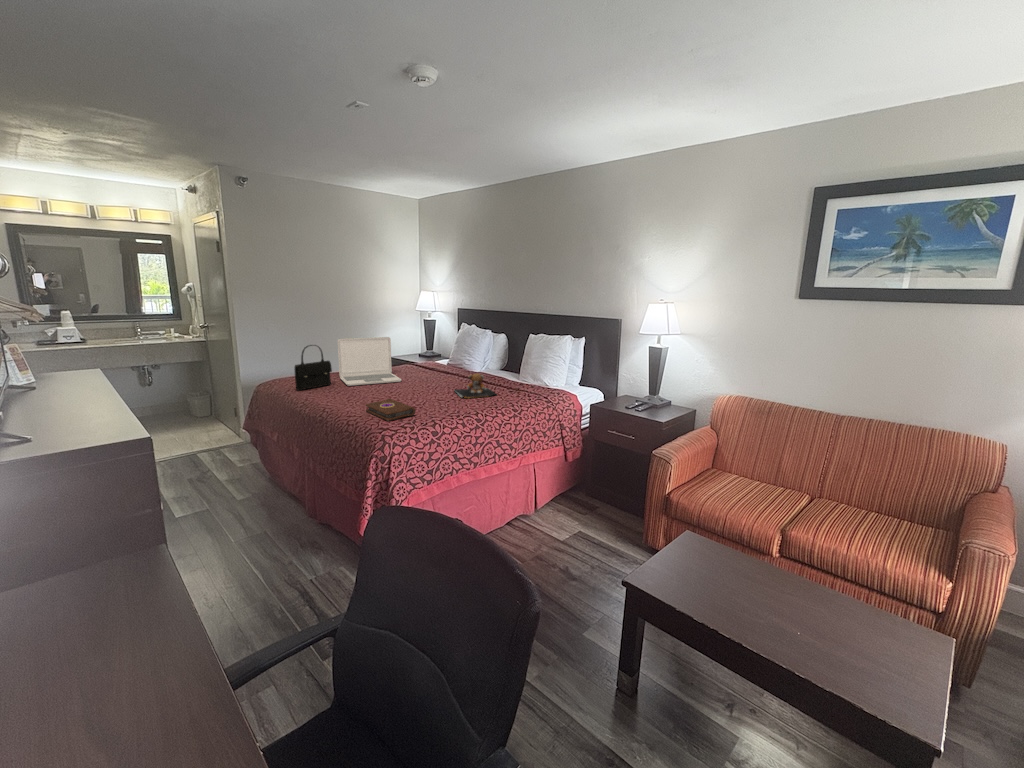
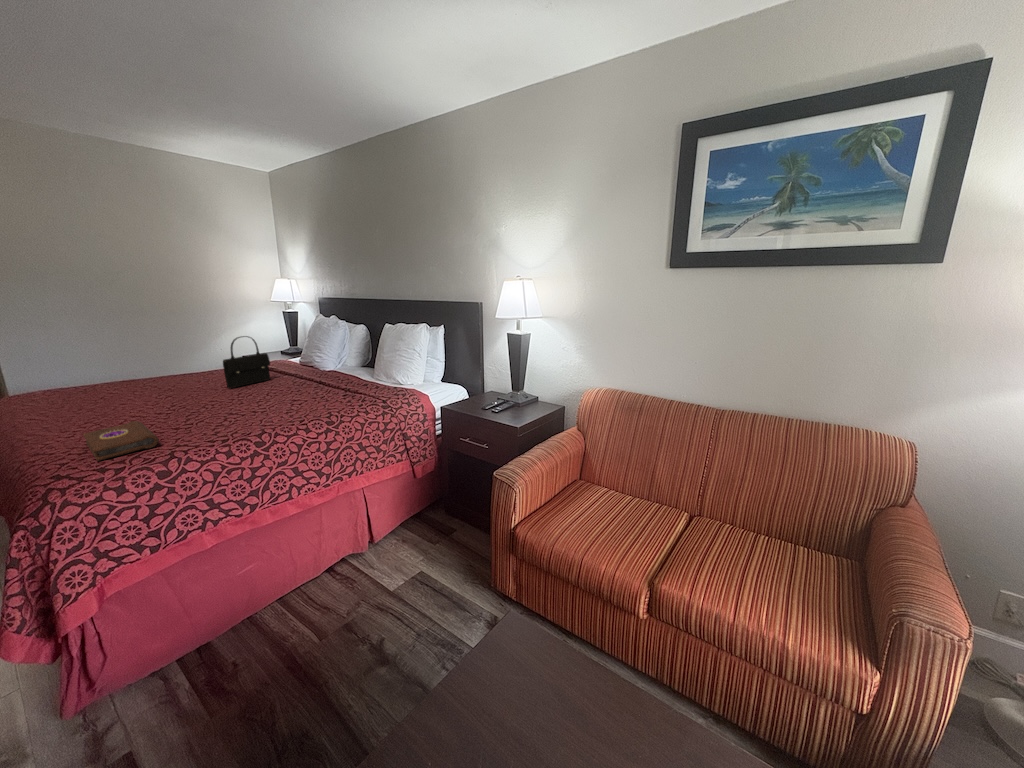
laptop: present [338,337,401,386] -> none [113,333,211,399]
handbag: present [294,345,332,391] -> present [223,336,270,388]
teddy bear: present [455,374,496,398] -> none [265,376,323,409]

